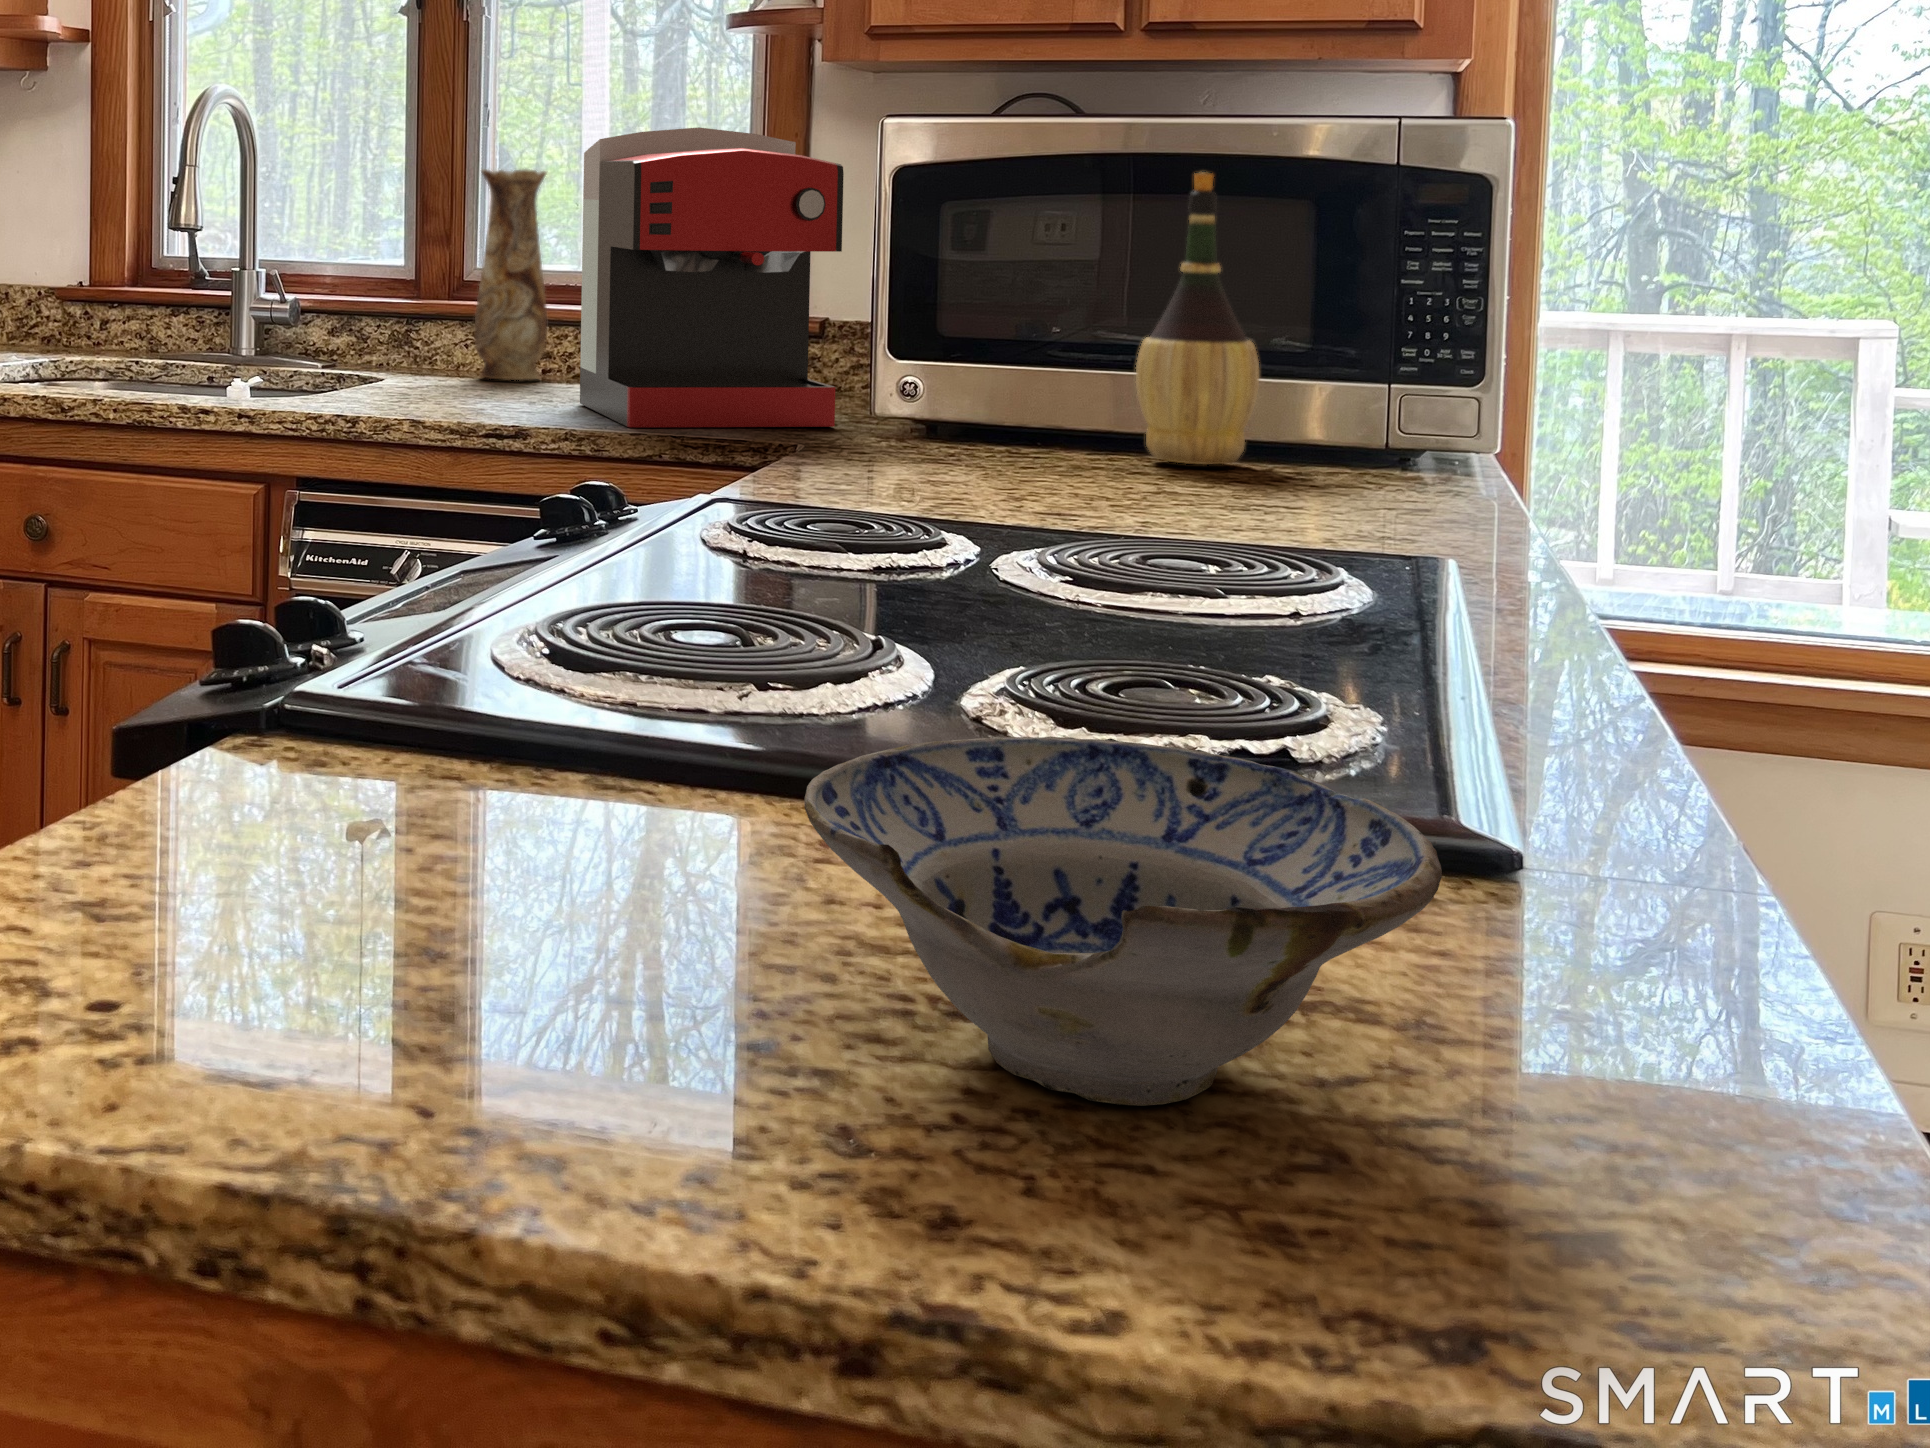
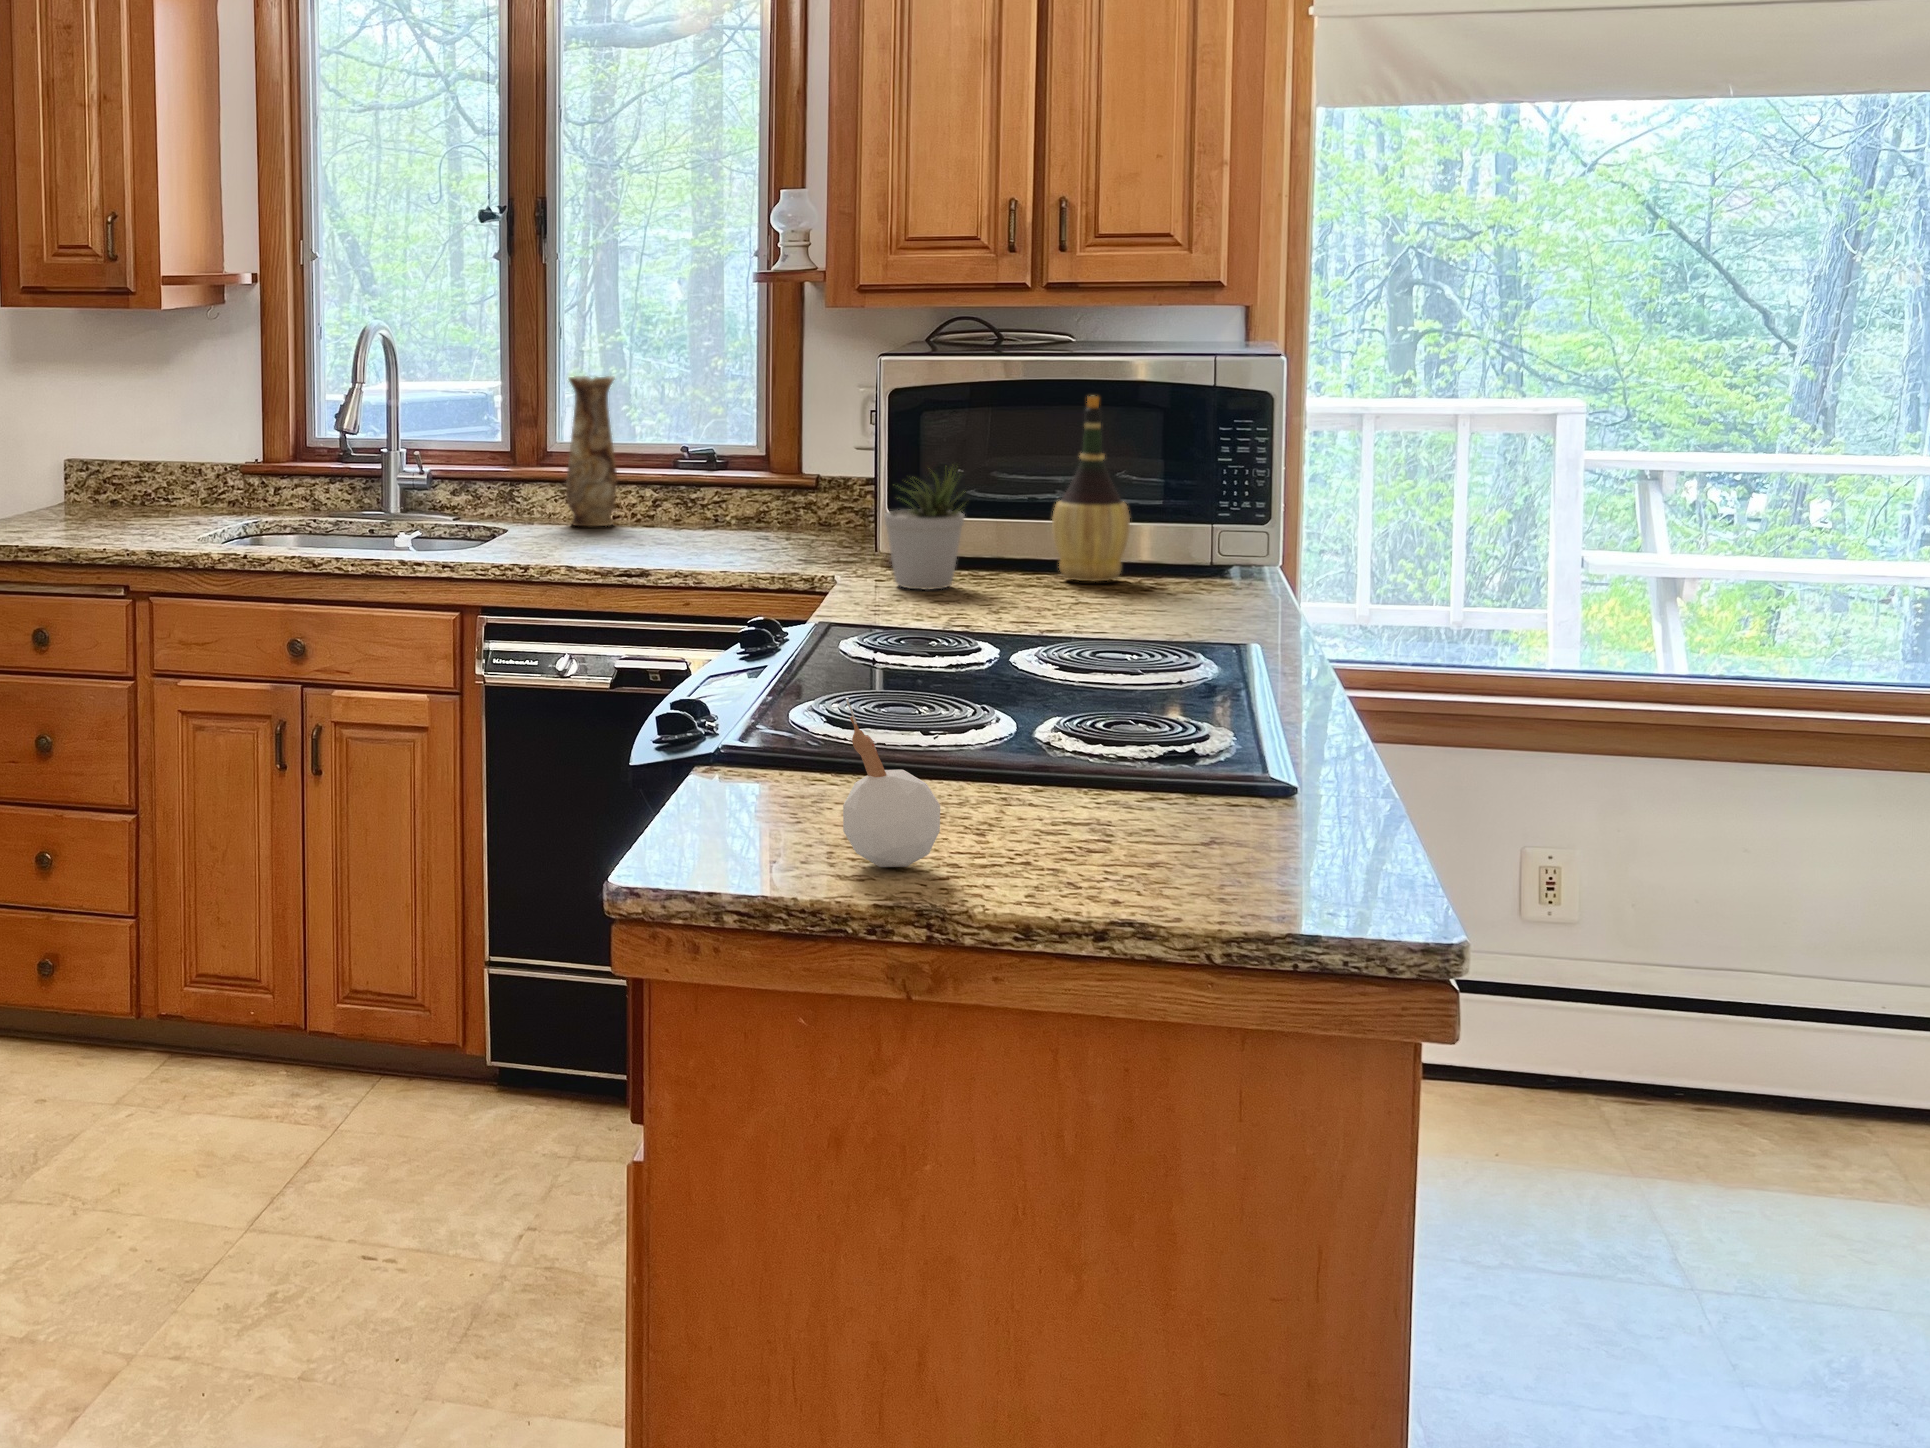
coffee maker: present [580,127,844,427] -> none [663,358,851,566]
potted plant: none [866,267,999,465] -> present [884,471,965,590]
candle: none [249,575,510,1045] -> present [843,698,940,867]
ceramic bowl: present [805,737,1442,1106] -> none [1040,745,1271,871]

